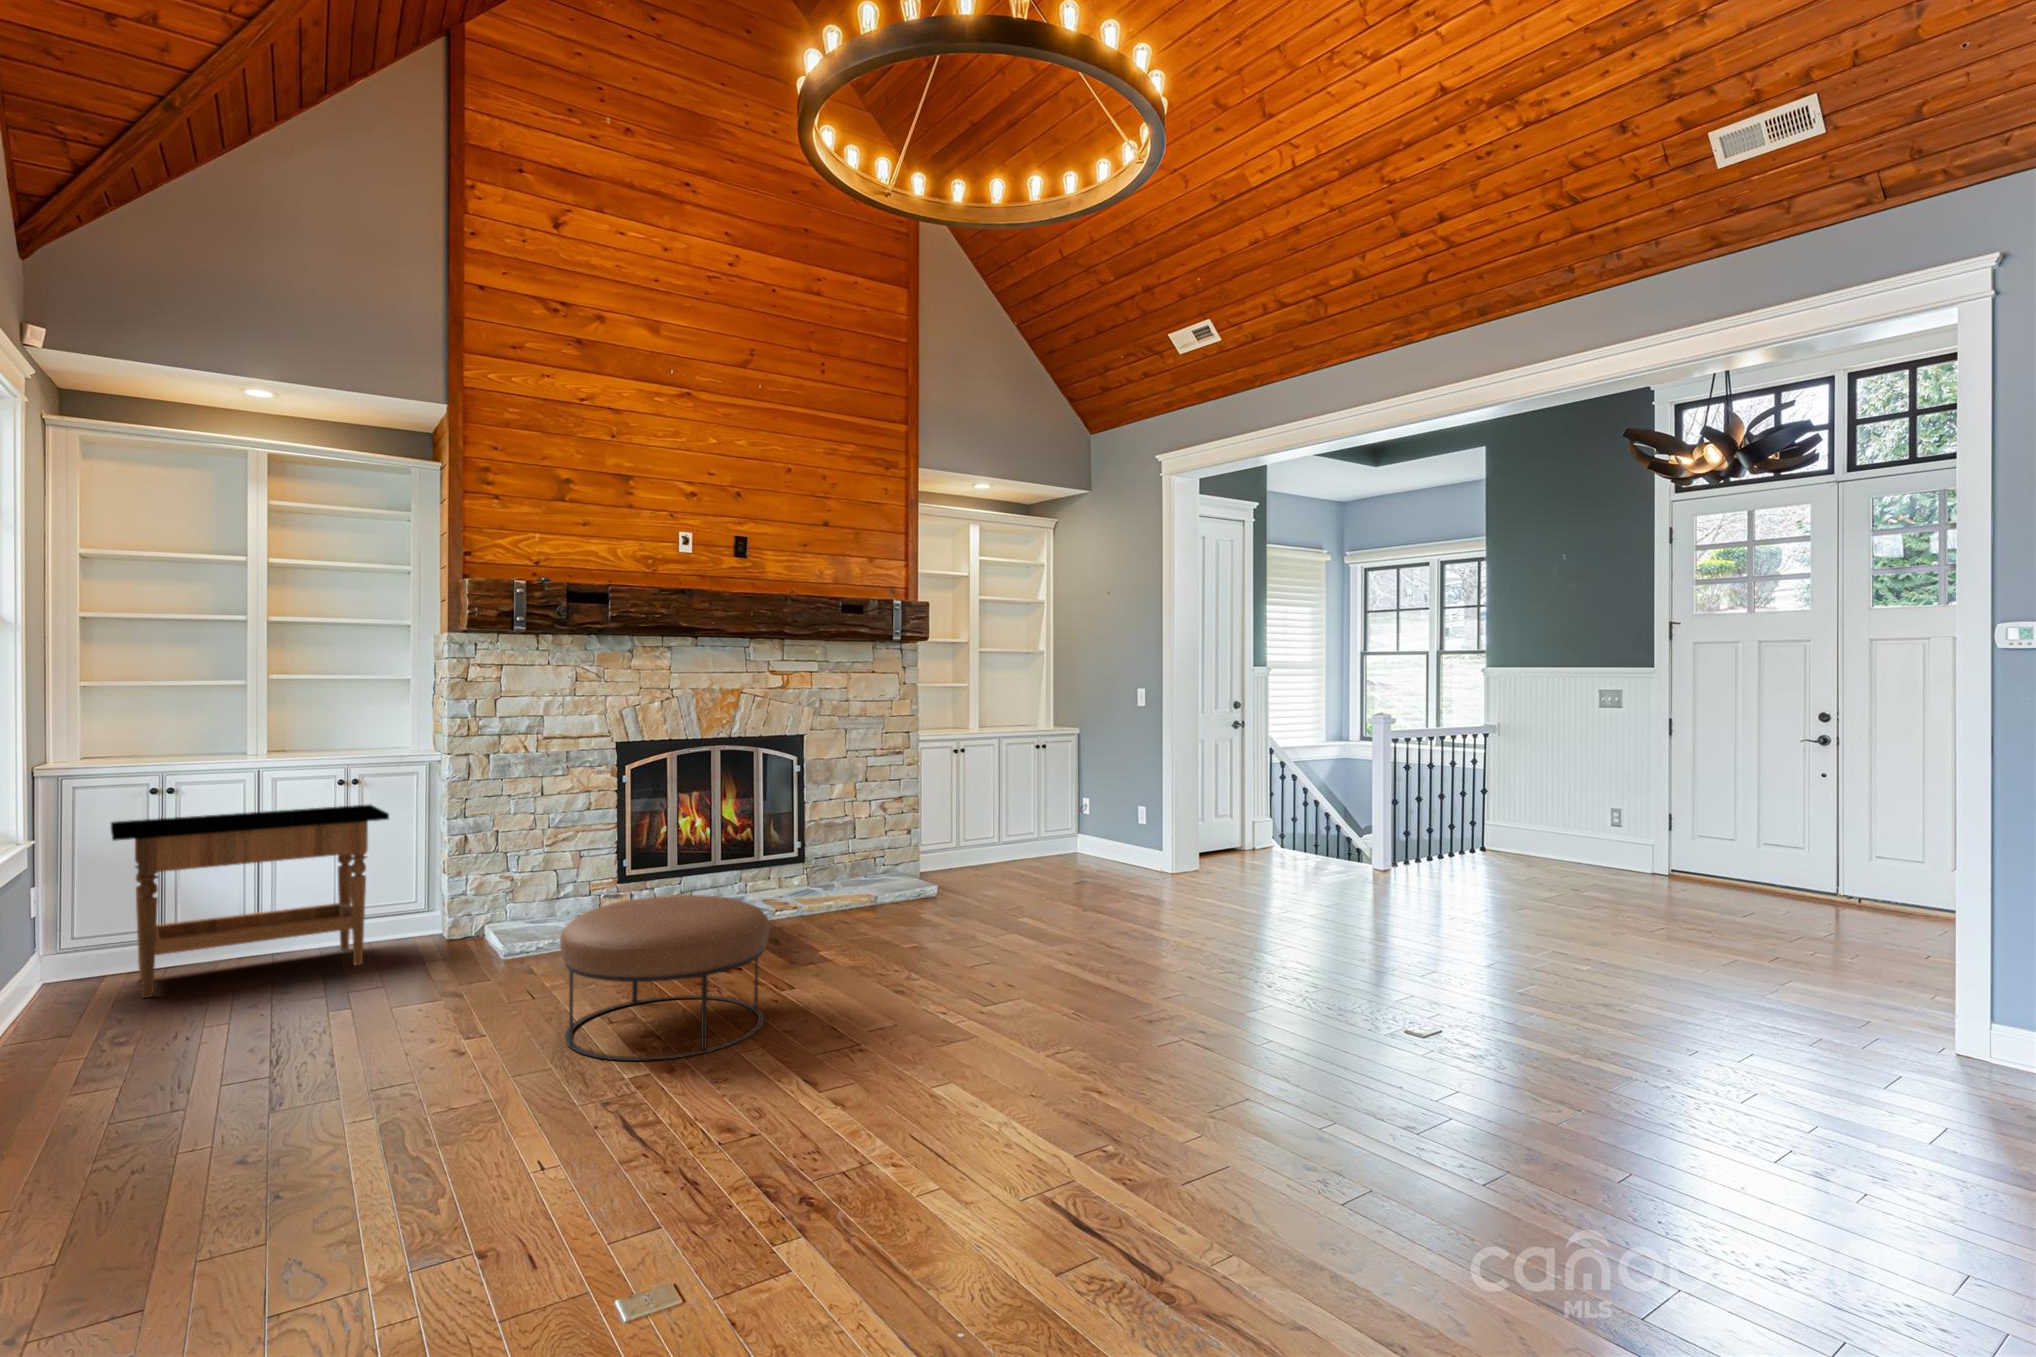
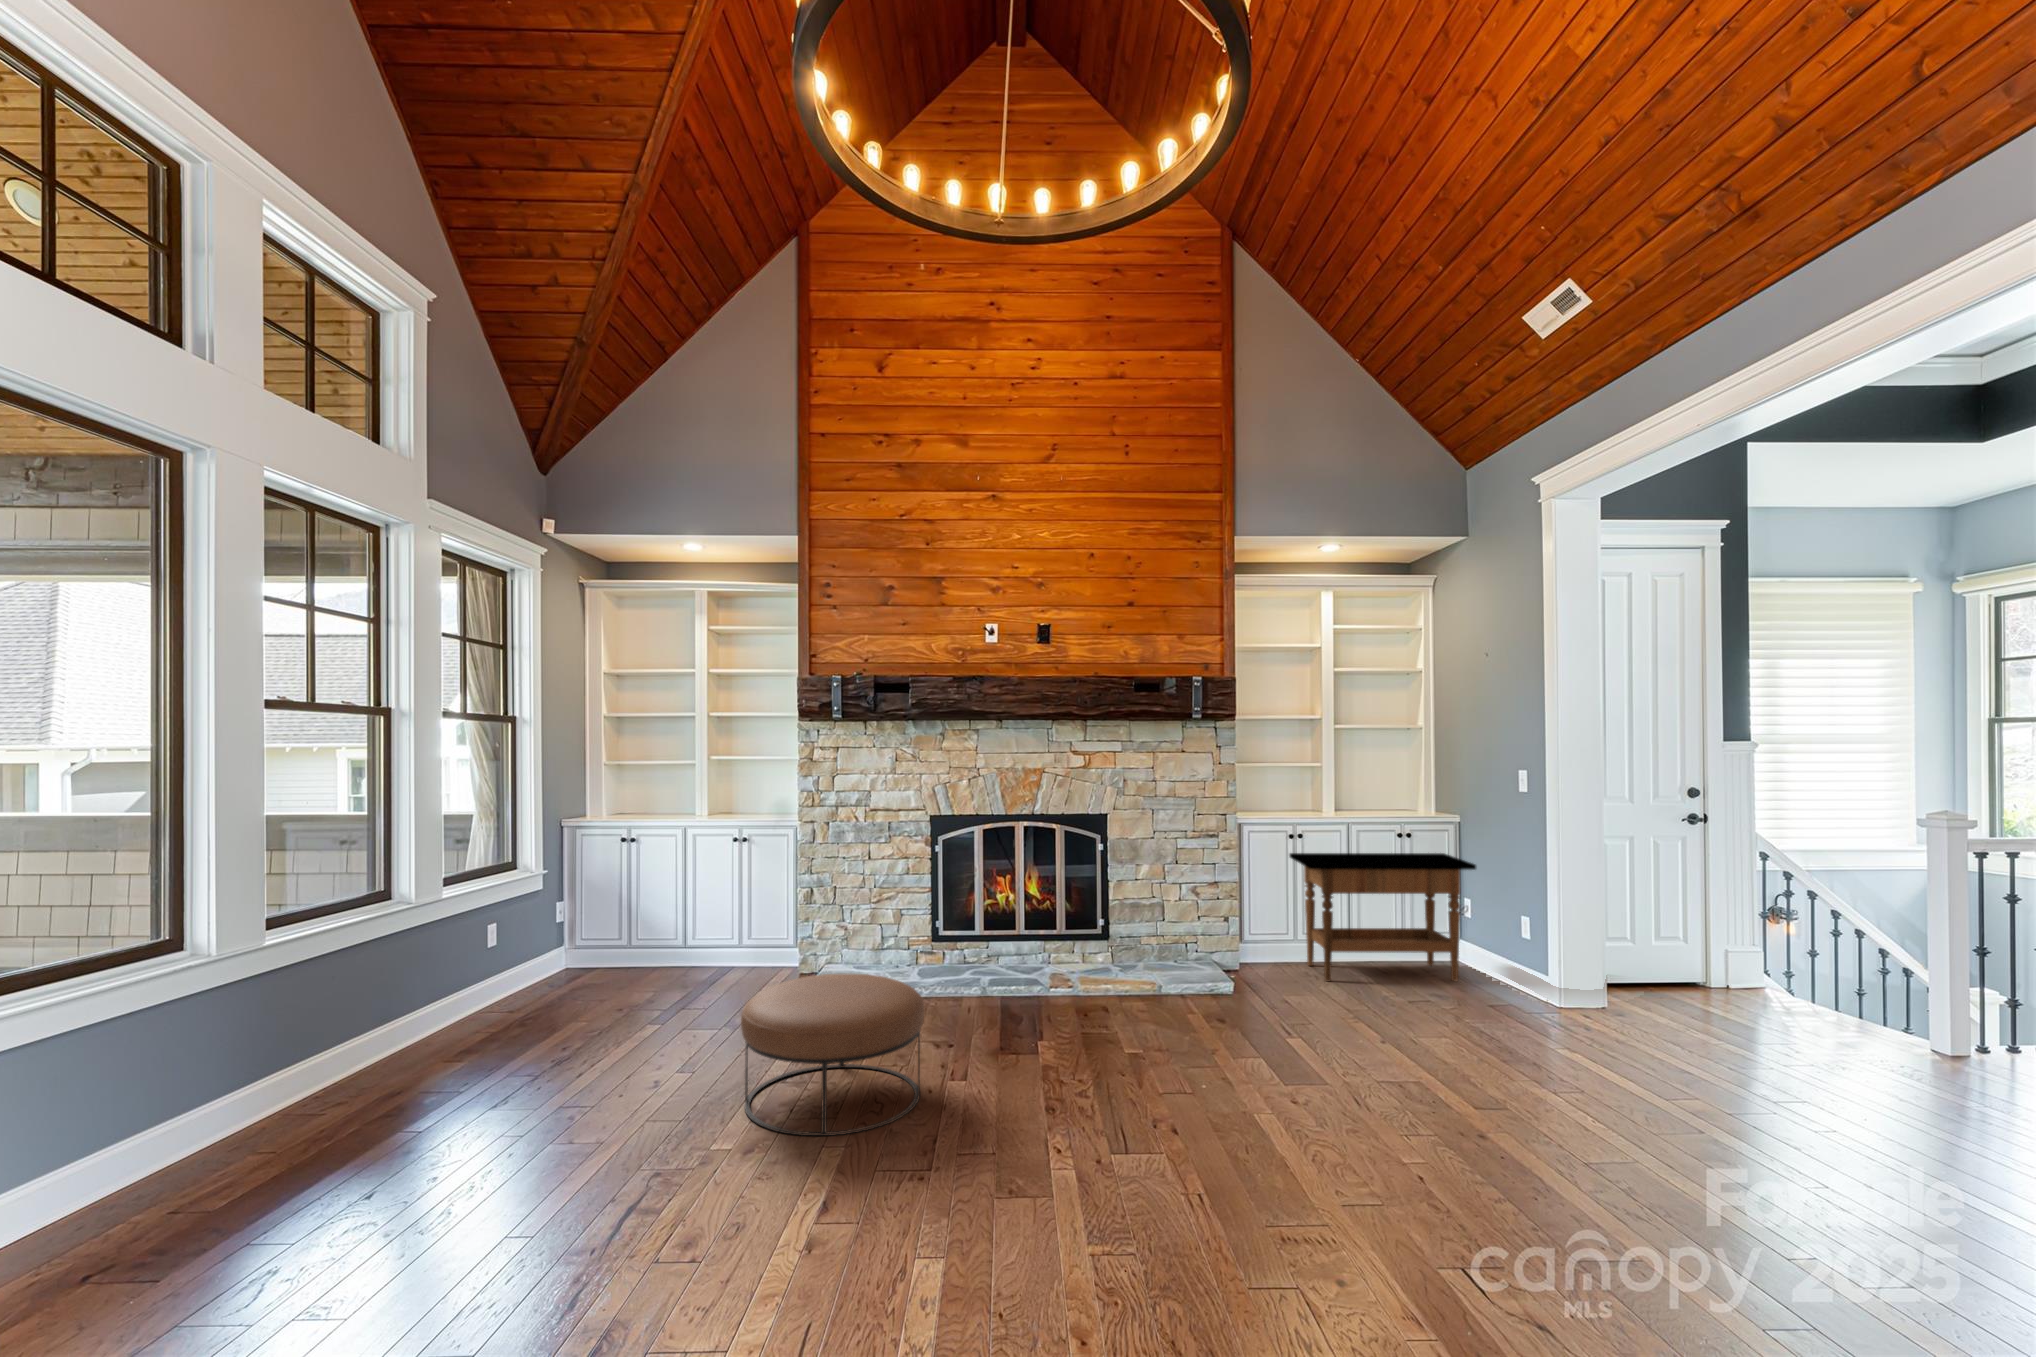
side table: present [111,805,389,998] -> present [1289,853,1476,981]

